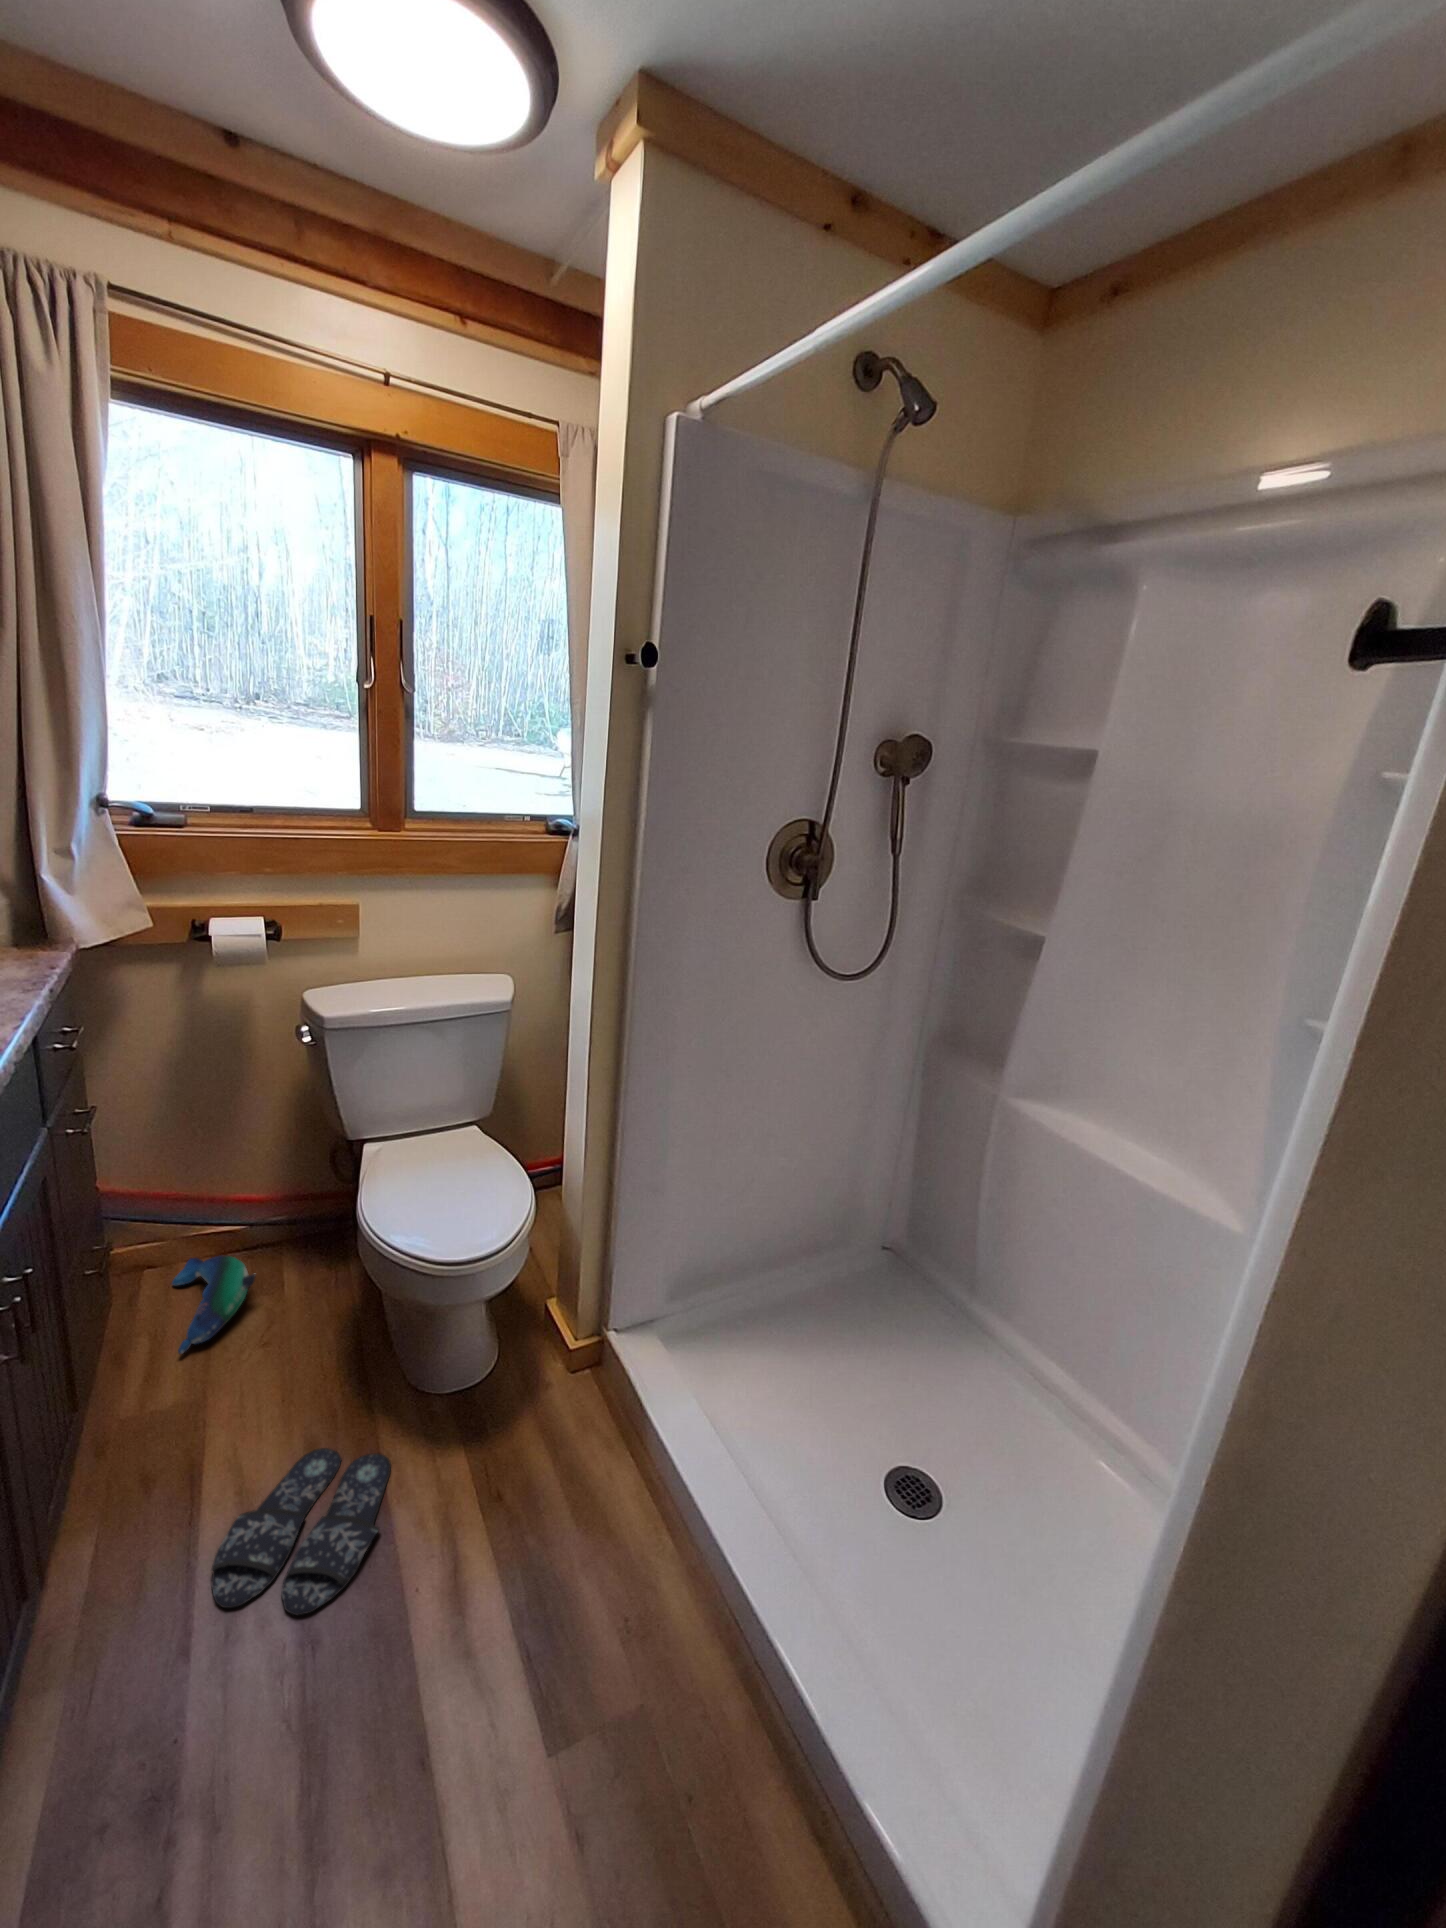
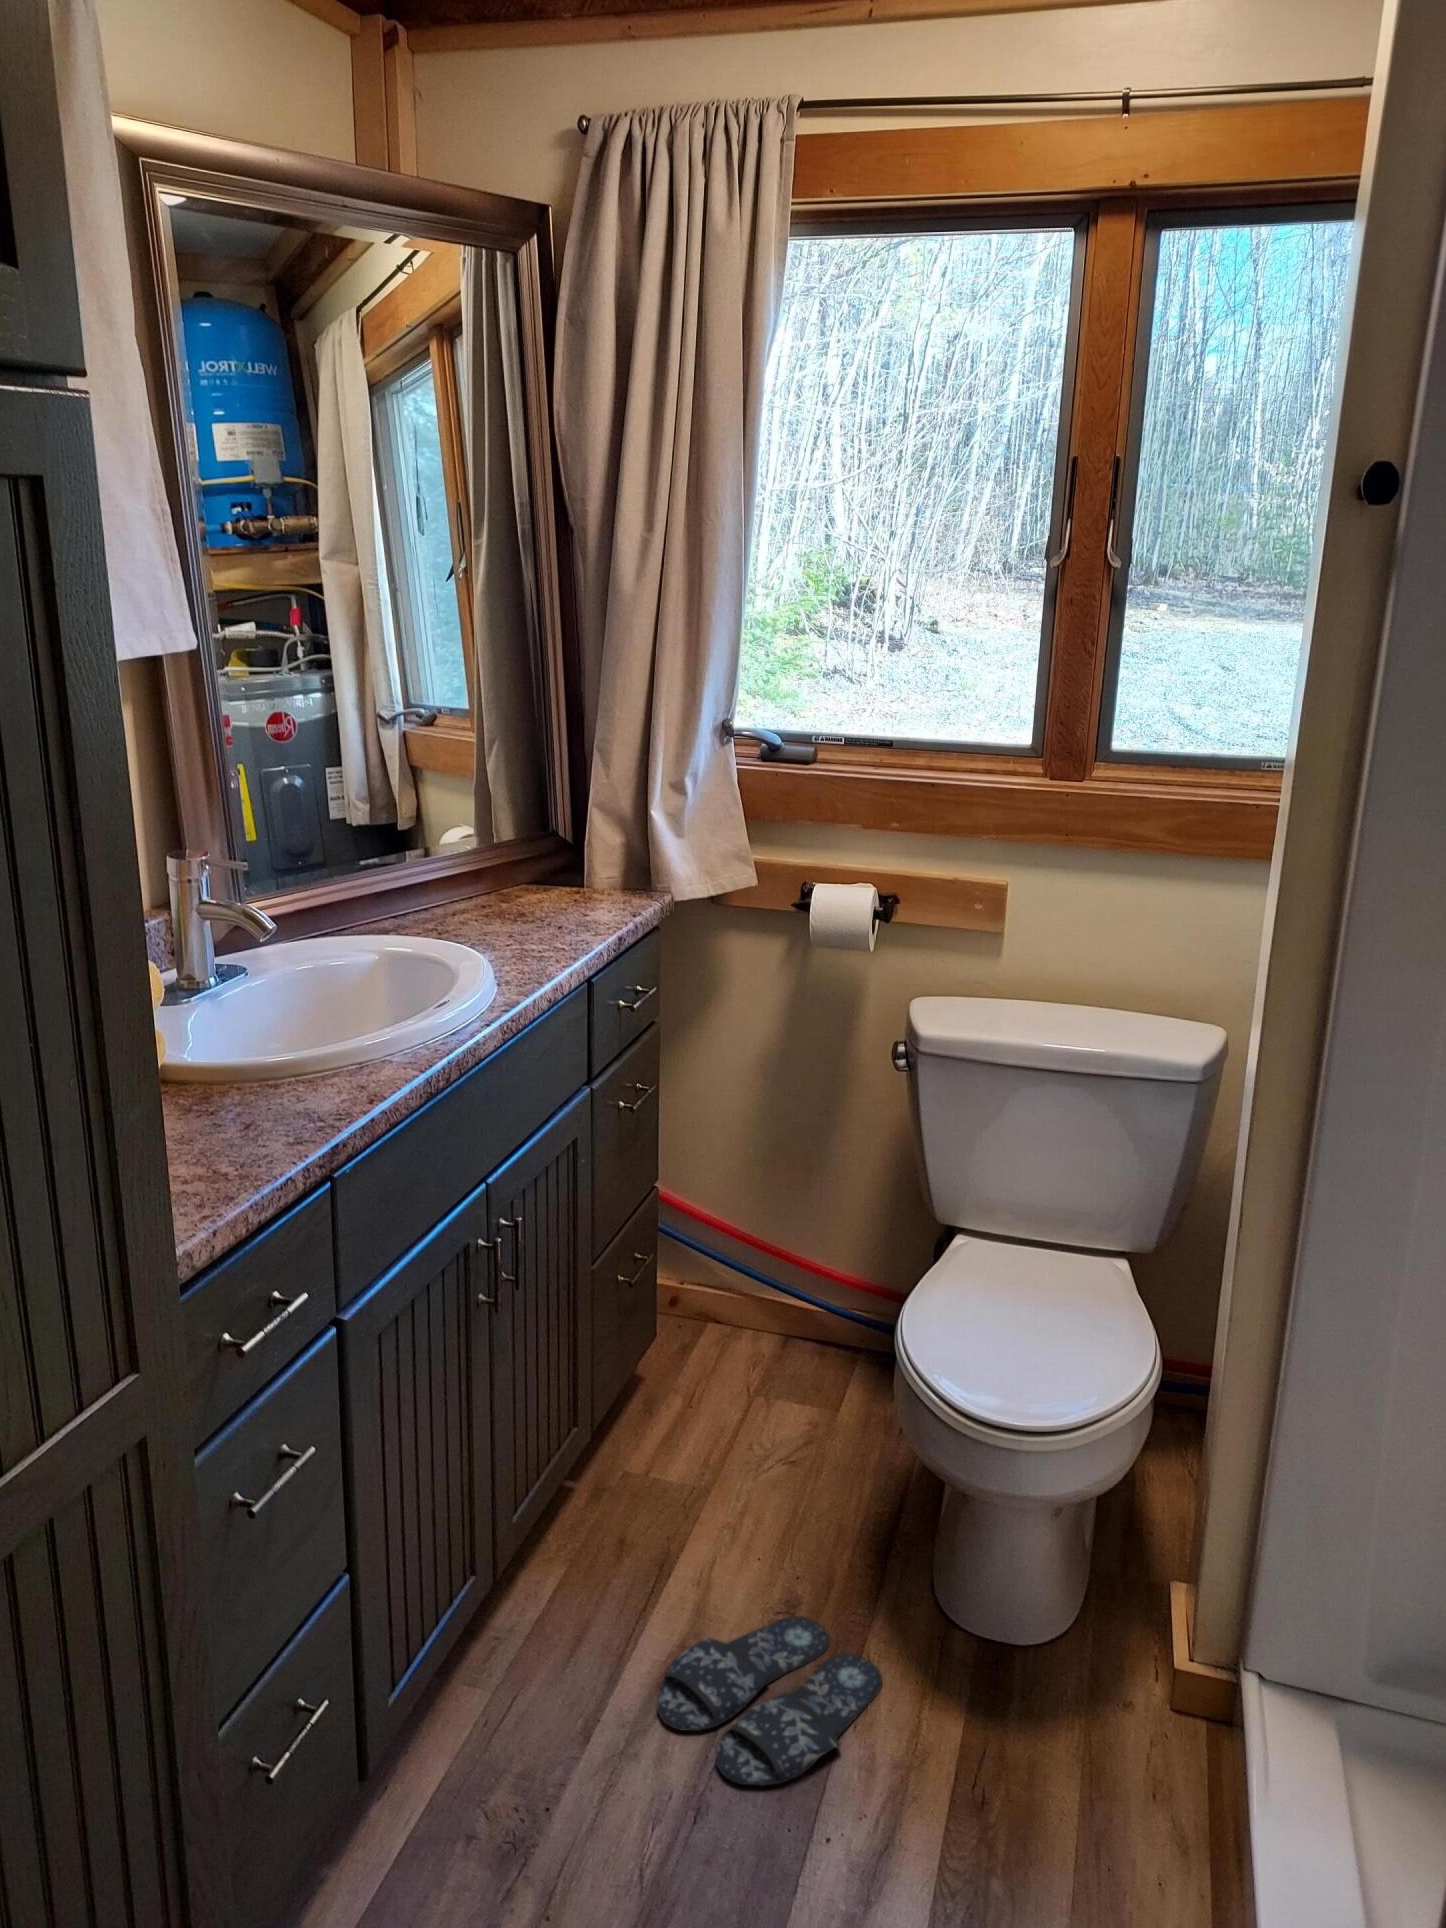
plush toy: present [172,1255,255,1354] -> none [706,1334,806,1438]

